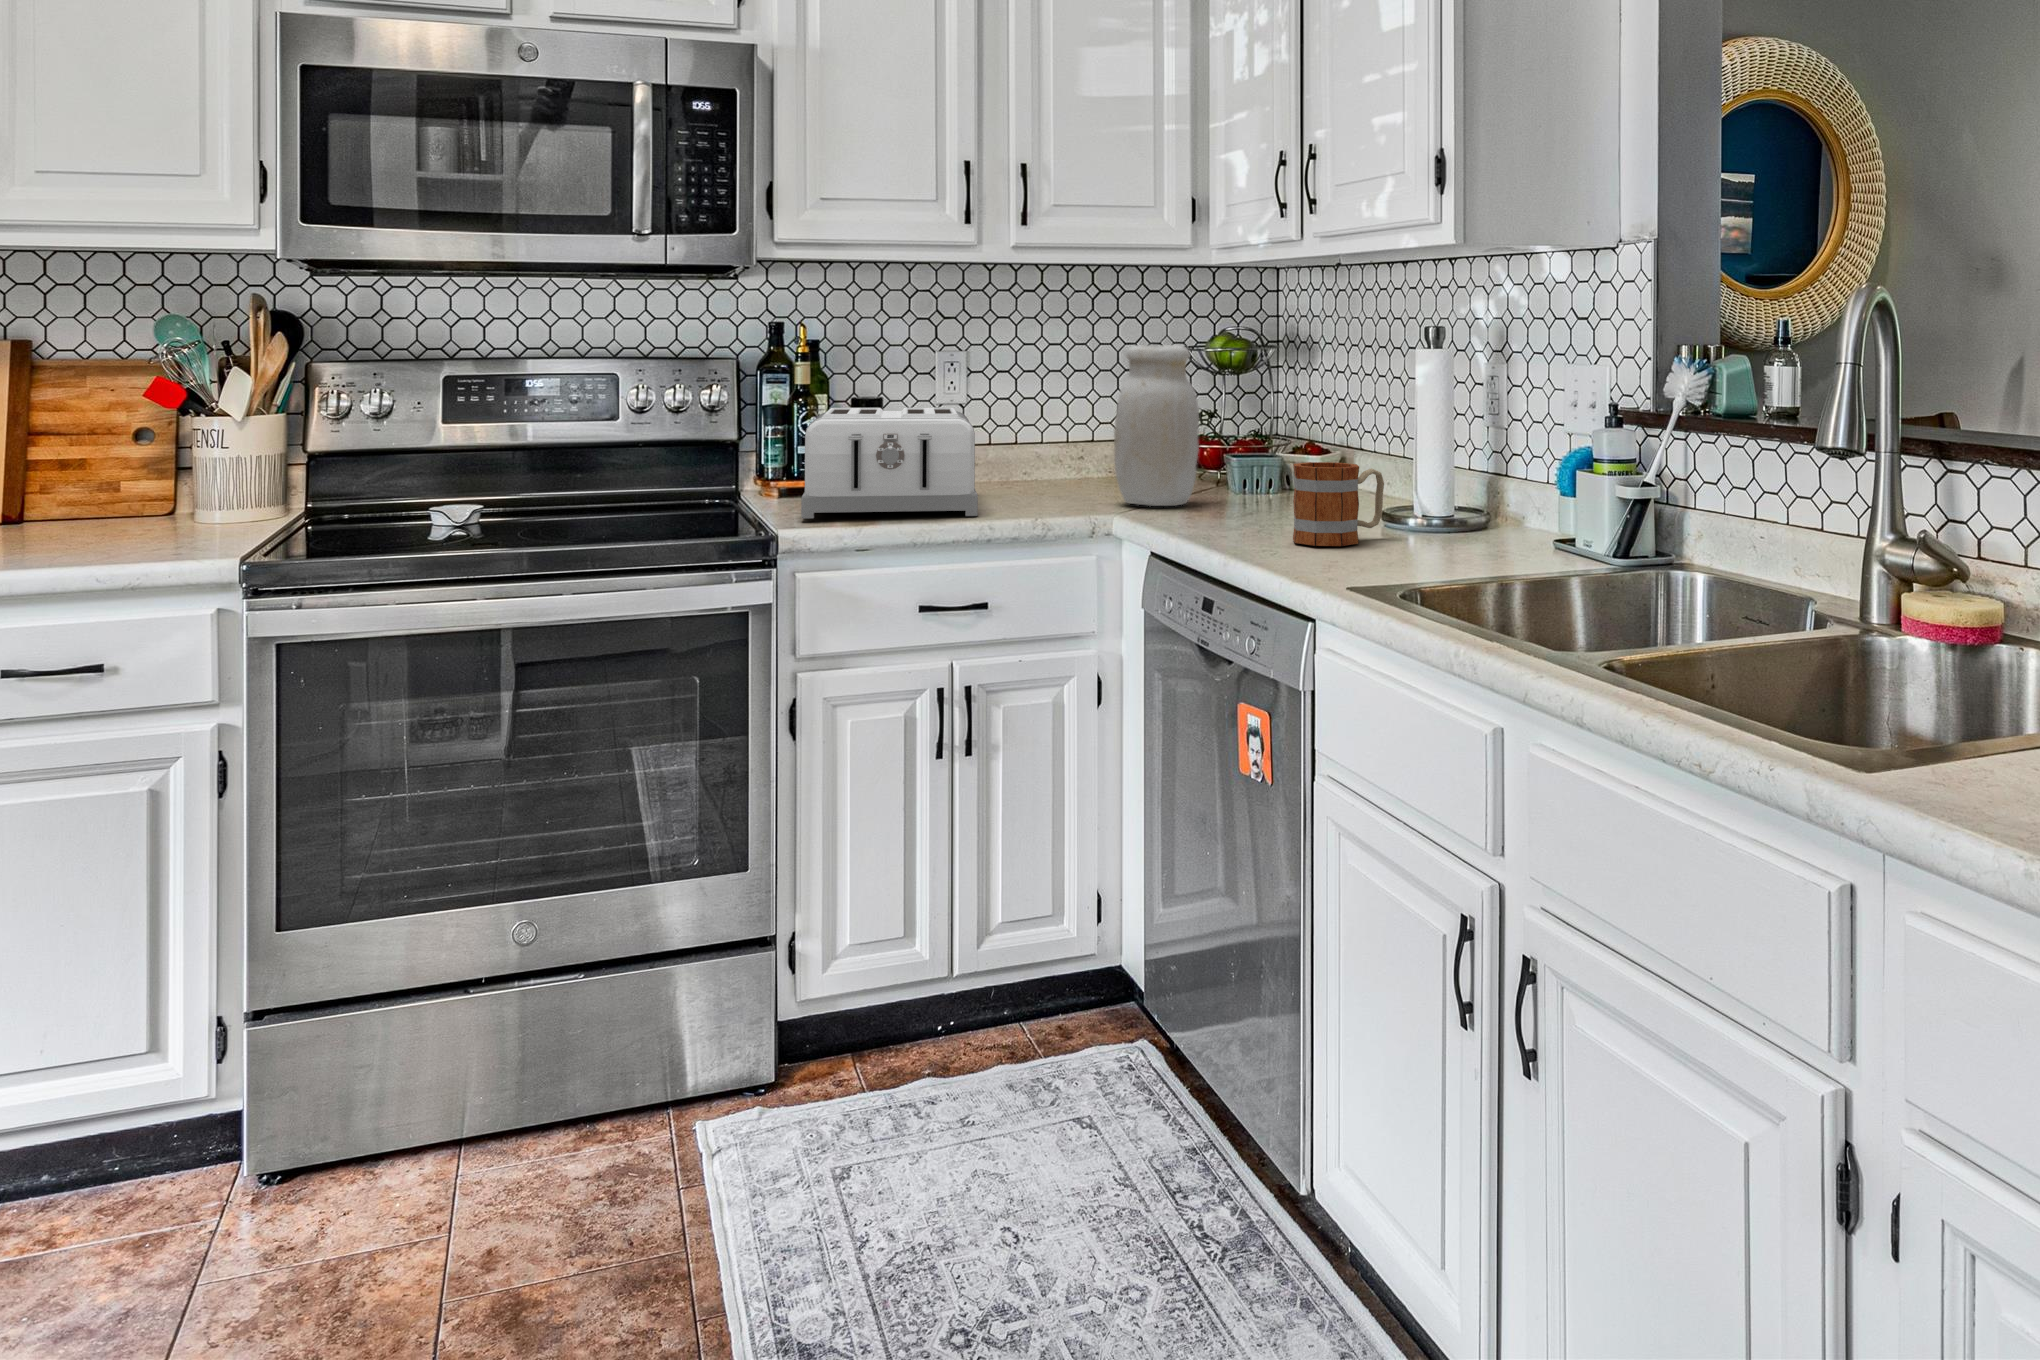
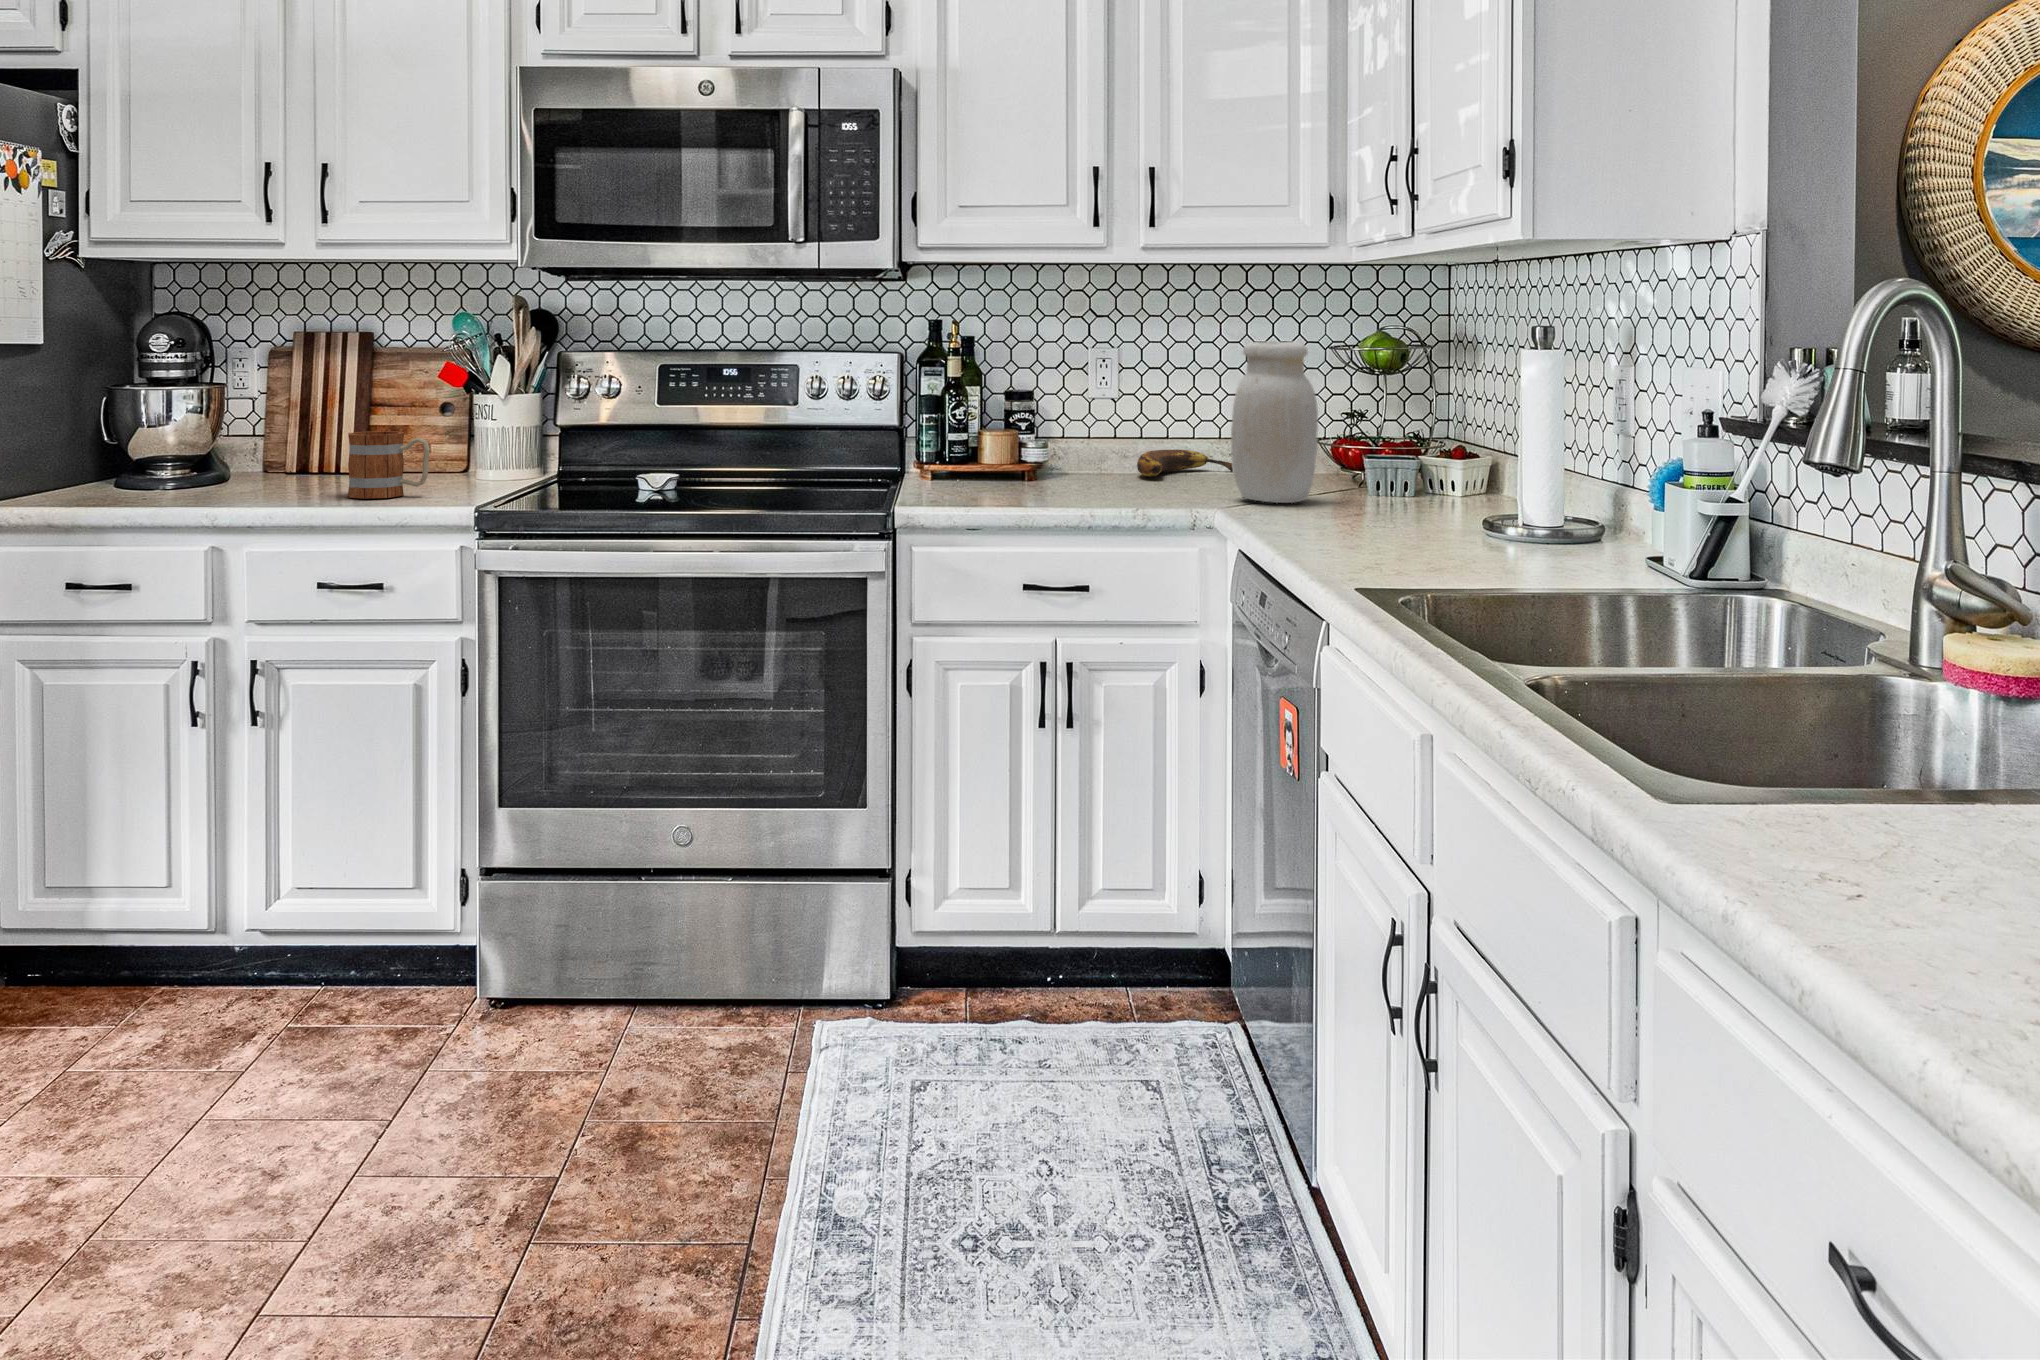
toaster: present [801,408,978,518] -> none [931,398,1108,503]
banana: none [992,456,1086,485] -> present [1137,450,1233,477]
mug: present [1293,462,1384,546] -> present [348,431,430,499]

